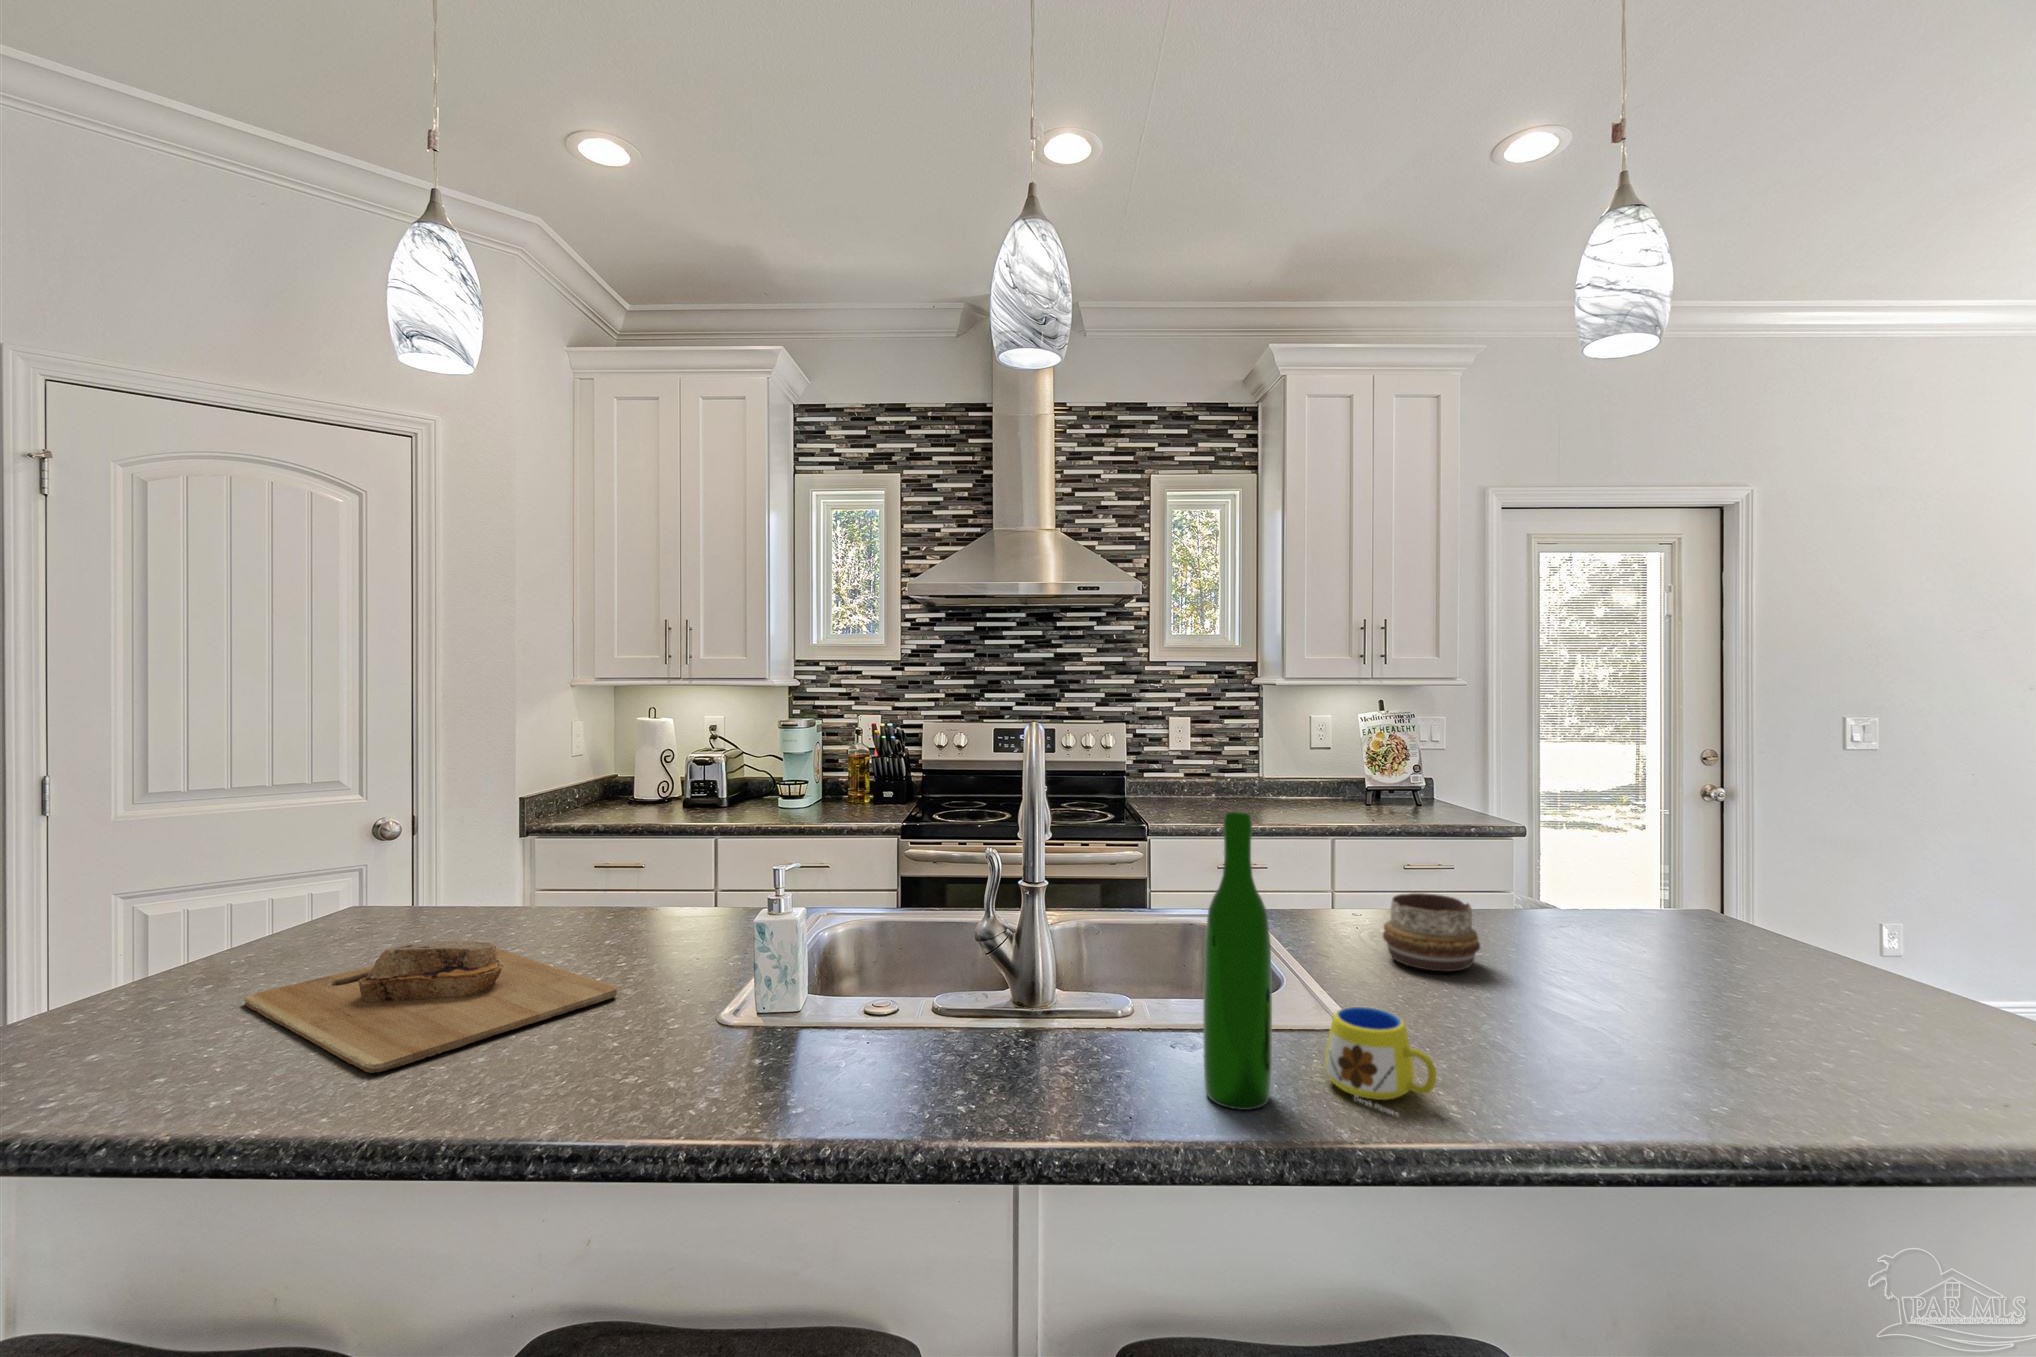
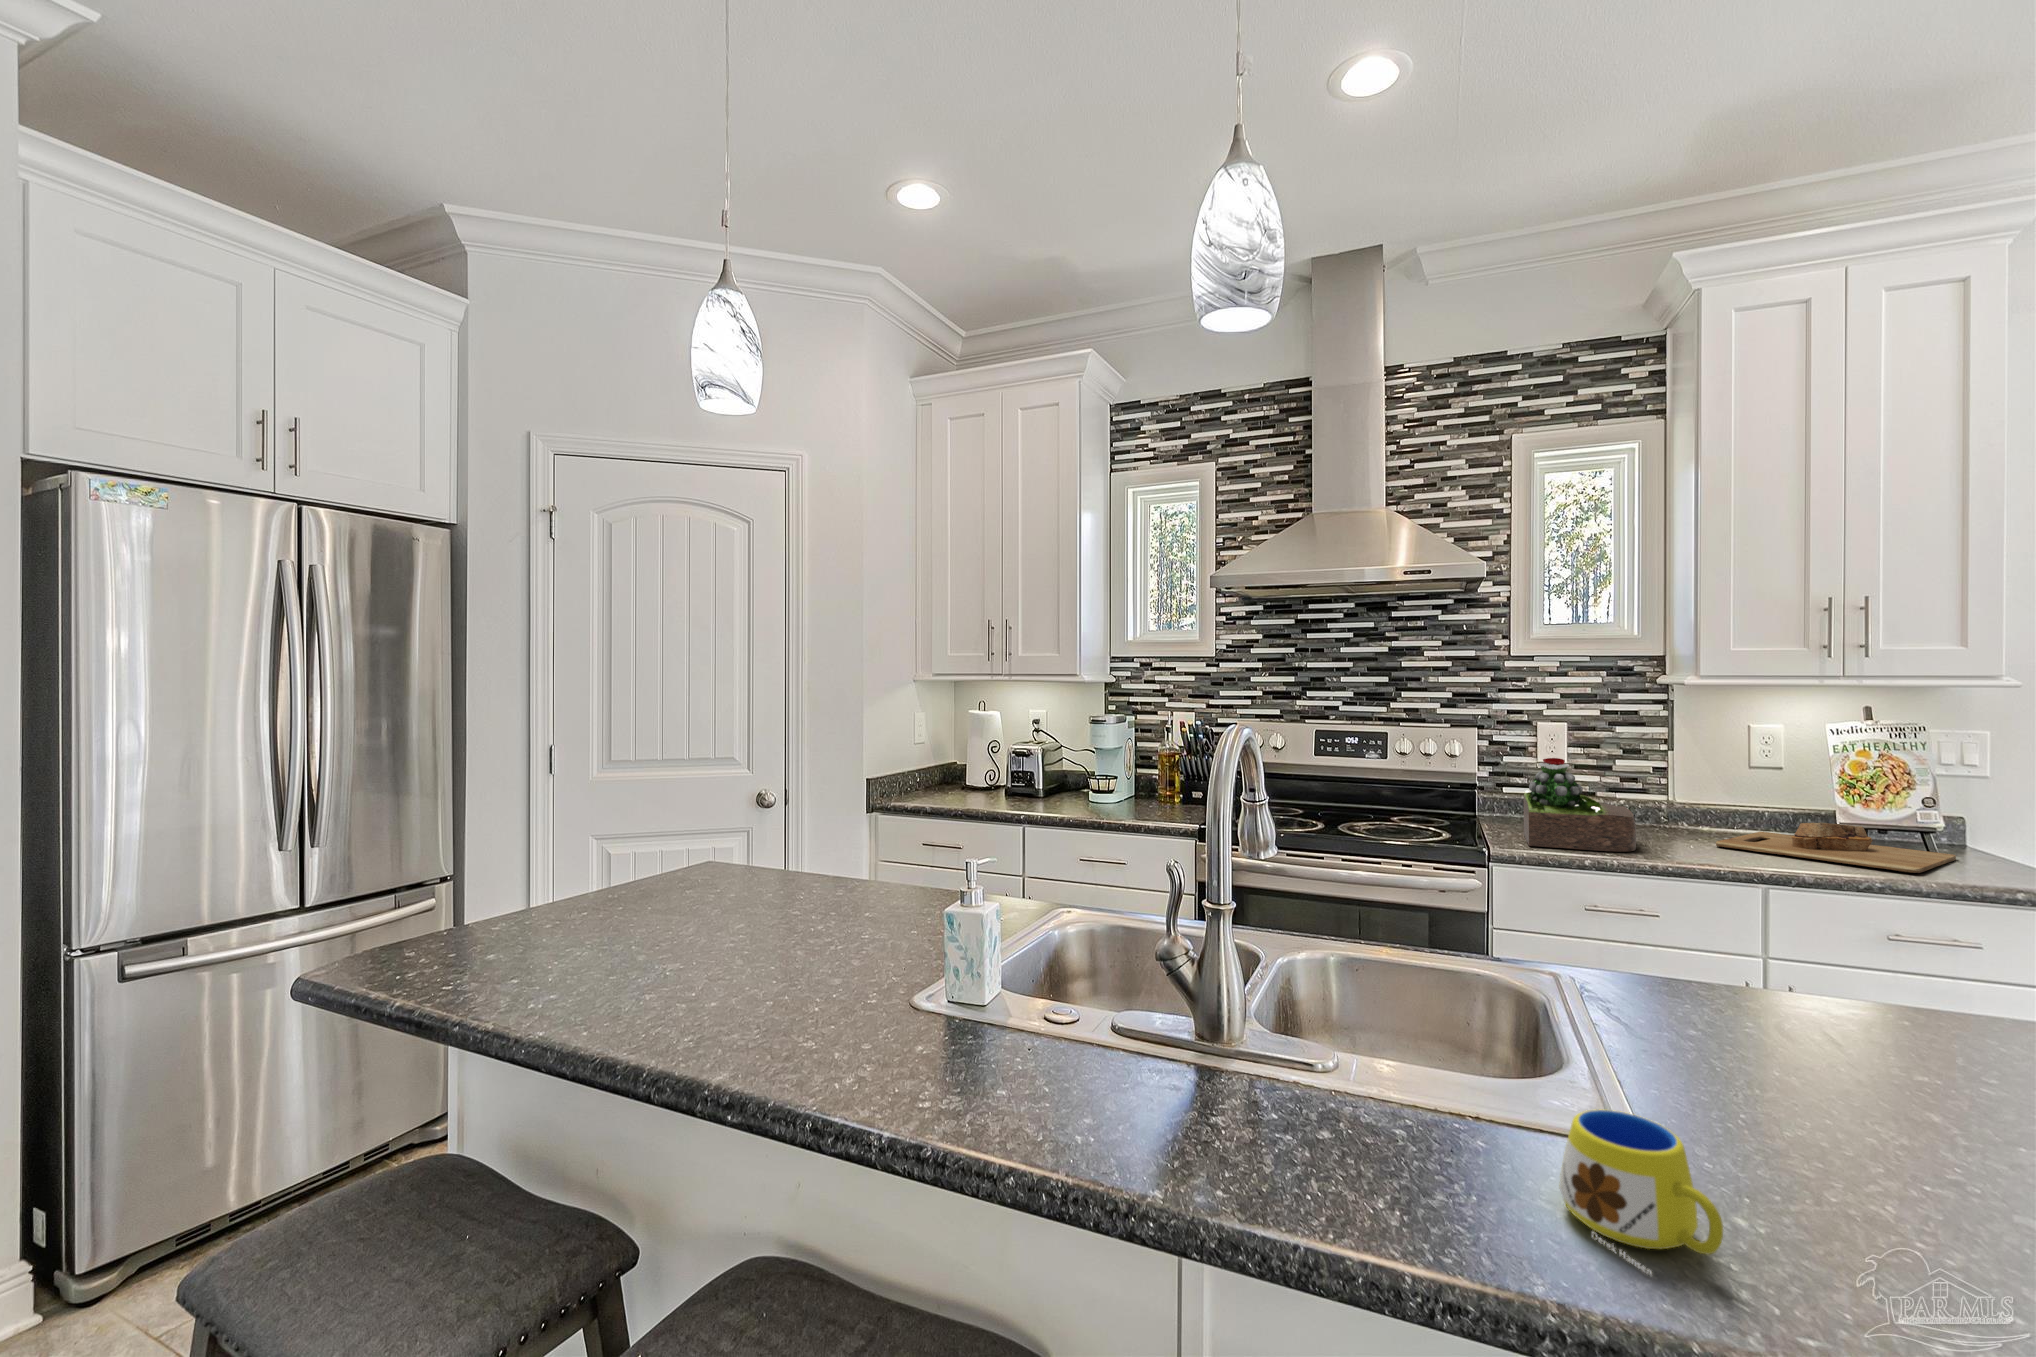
succulent plant: none [1166,747,1247,821] -> present [1524,758,1636,852]
wine bottle: present [1203,812,1272,1110] -> none [1375,834,1468,1216]
decorative bowl: present [1383,893,1480,971] -> none [1747,969,1915,1089]
cutting board: present [244,941,617,1073] -> present [1716,823,1956,873]

